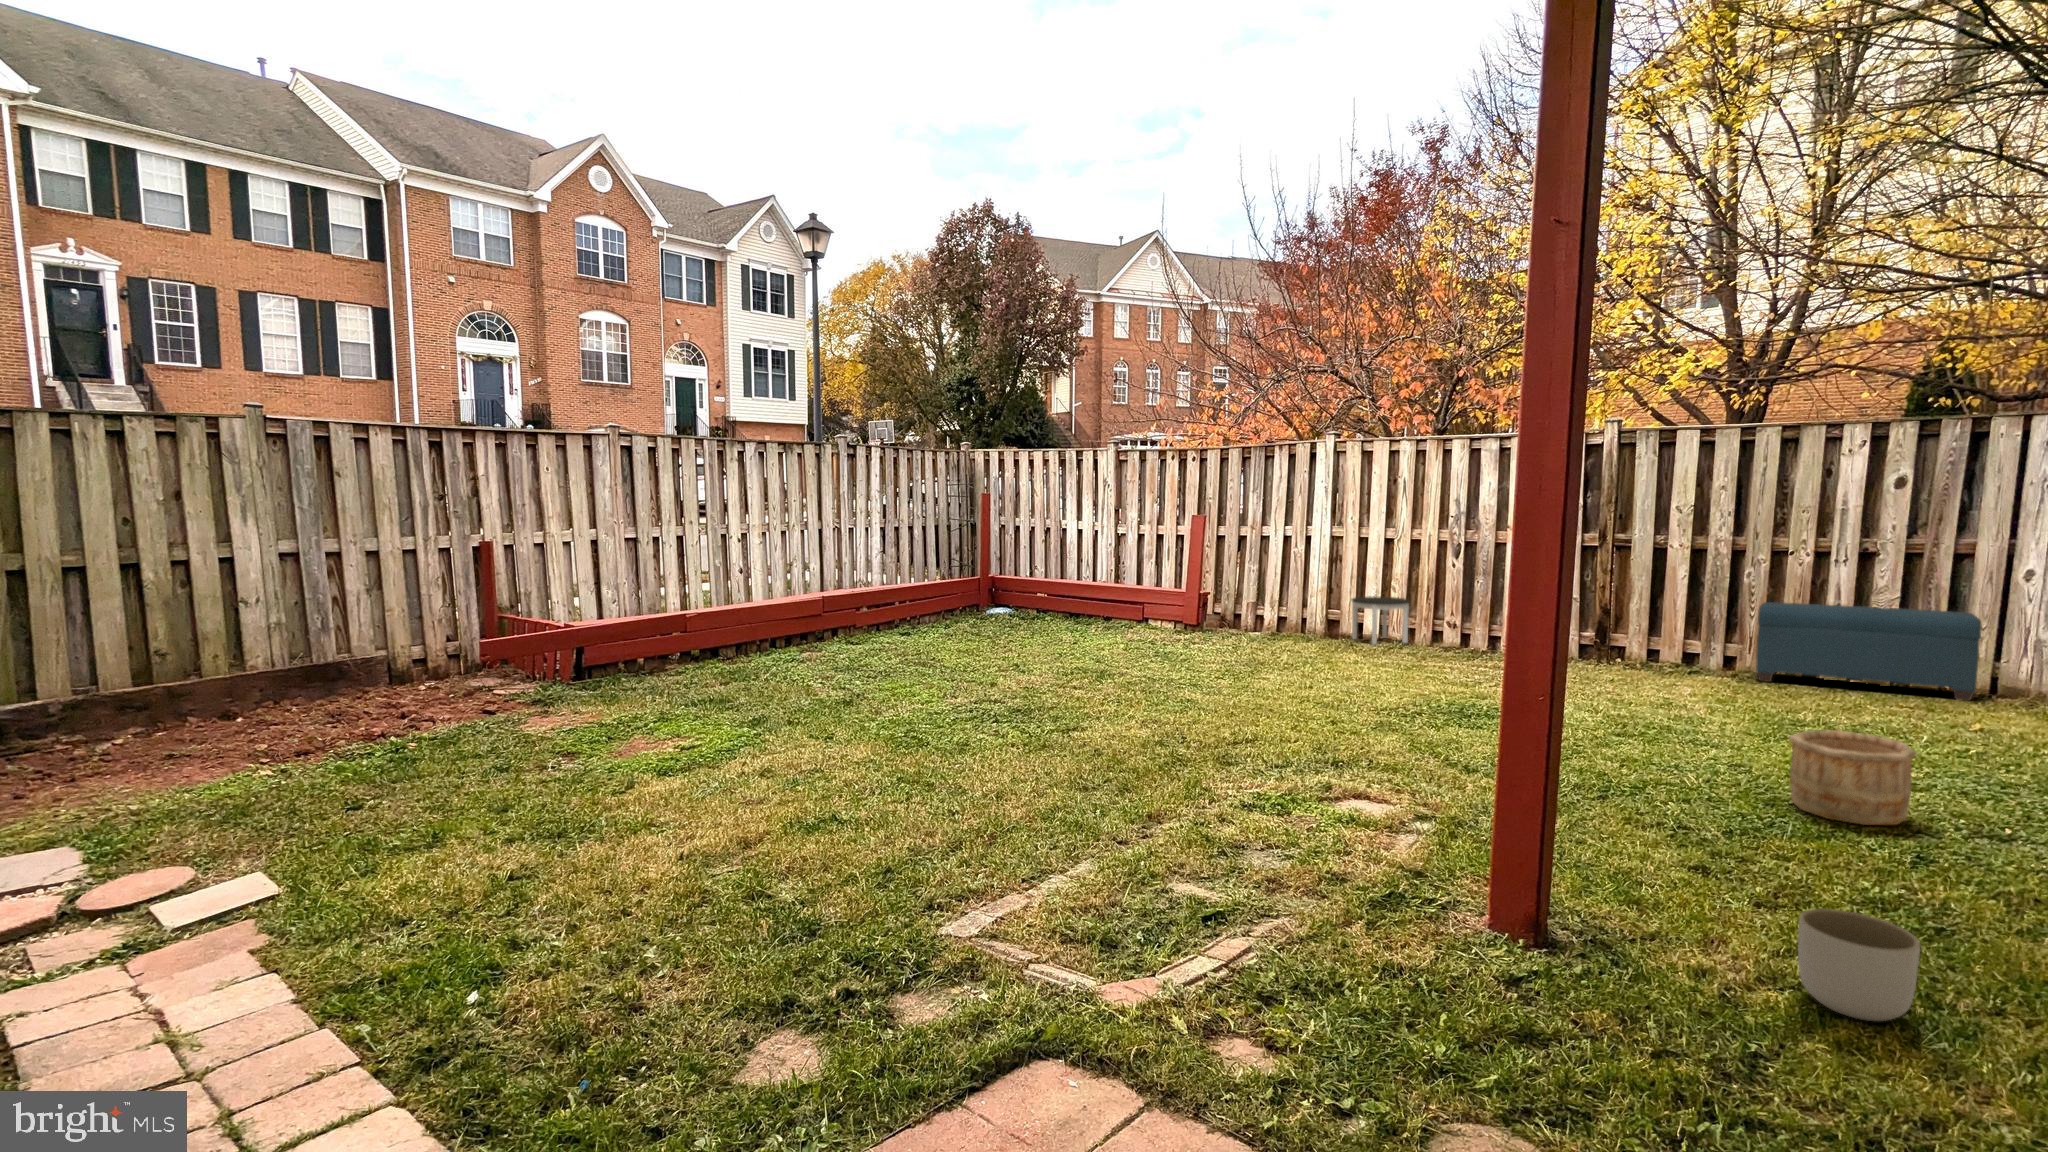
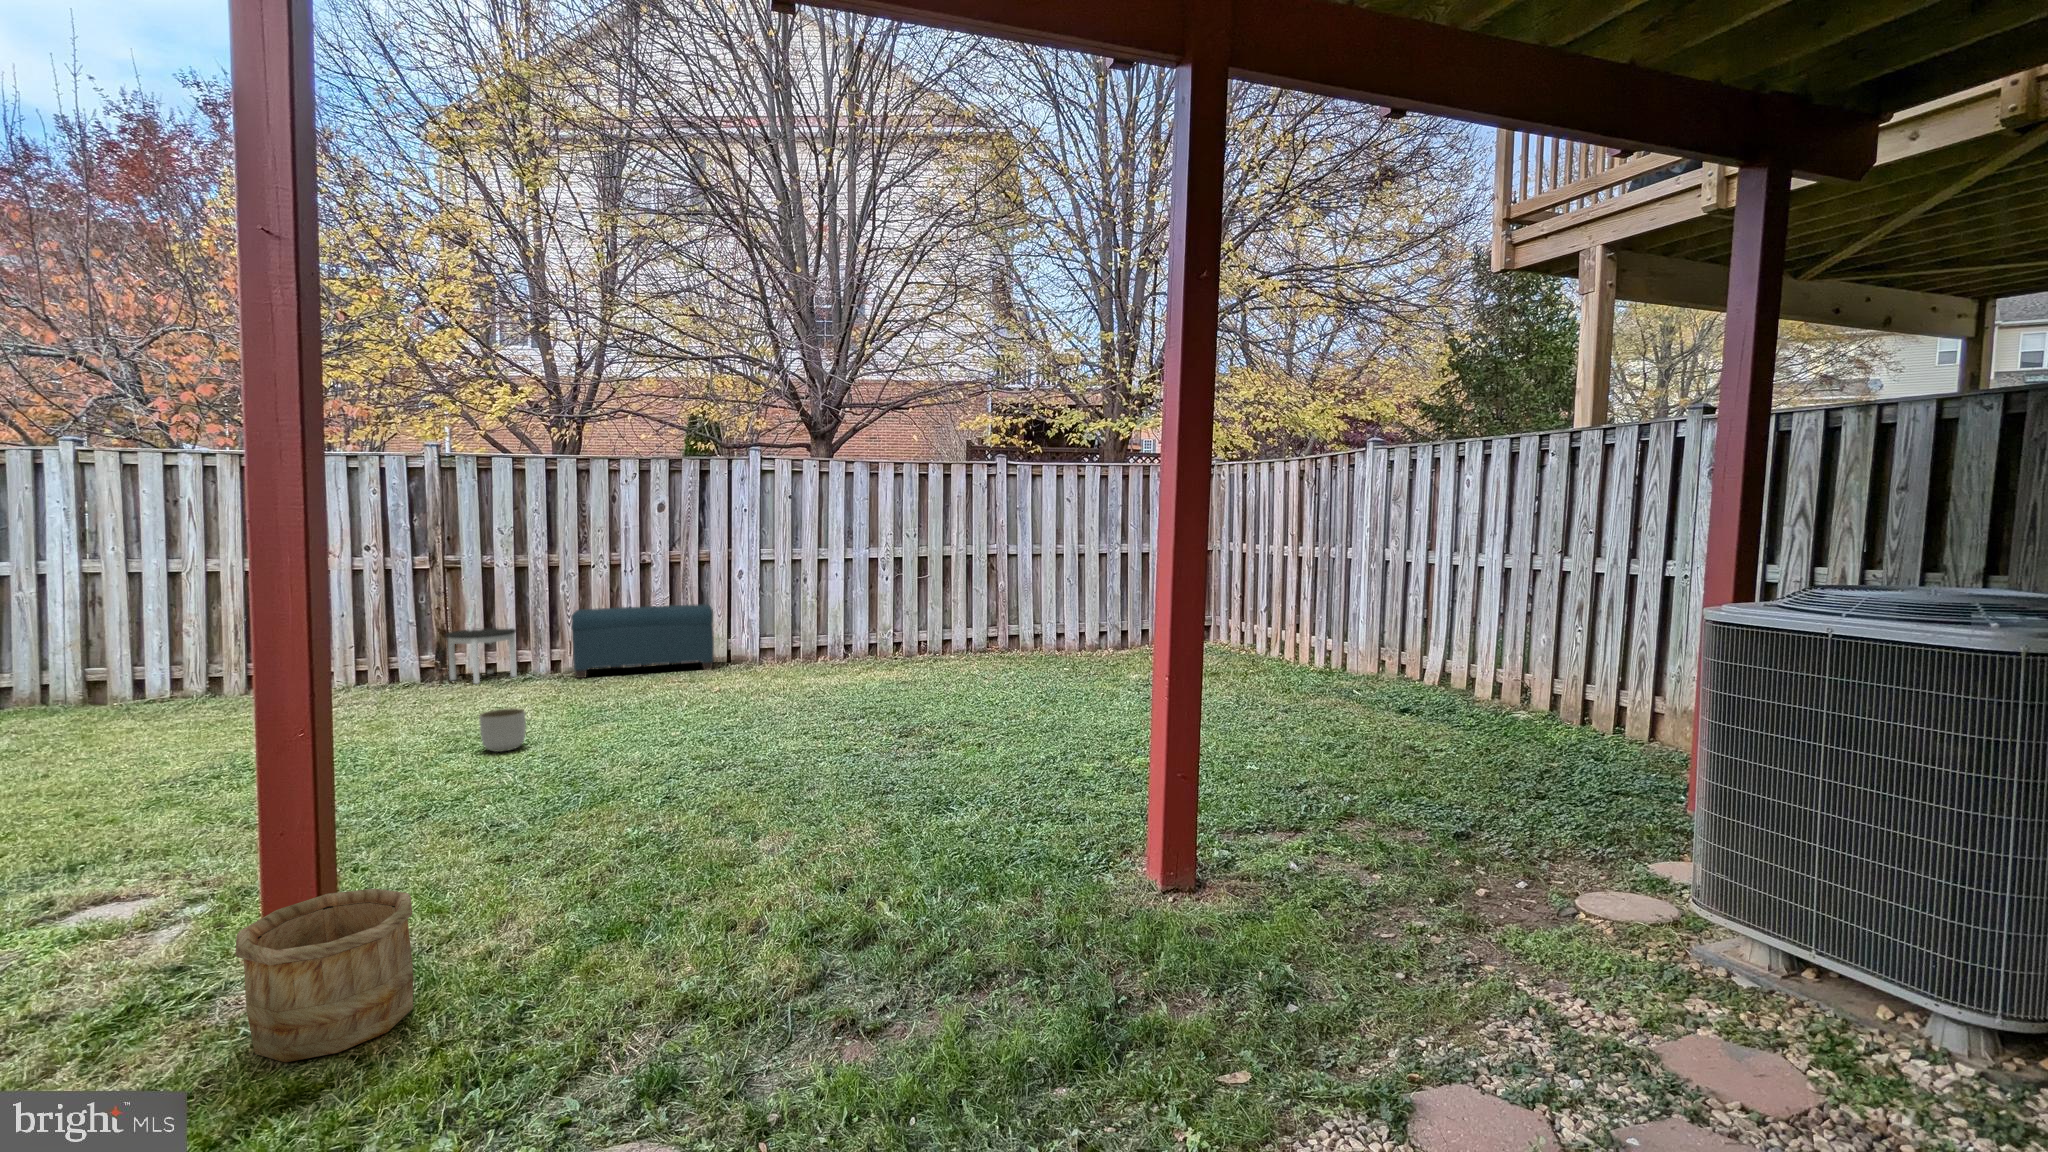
round table: present [1352,597,1410,645] -> present [446,628,517,684]
wooden bucket: present [1789,730,1916,825] -> present [236,888,413,1062]
planter: present [1798,909,1920,1021] -> present [479,708,526,752]

